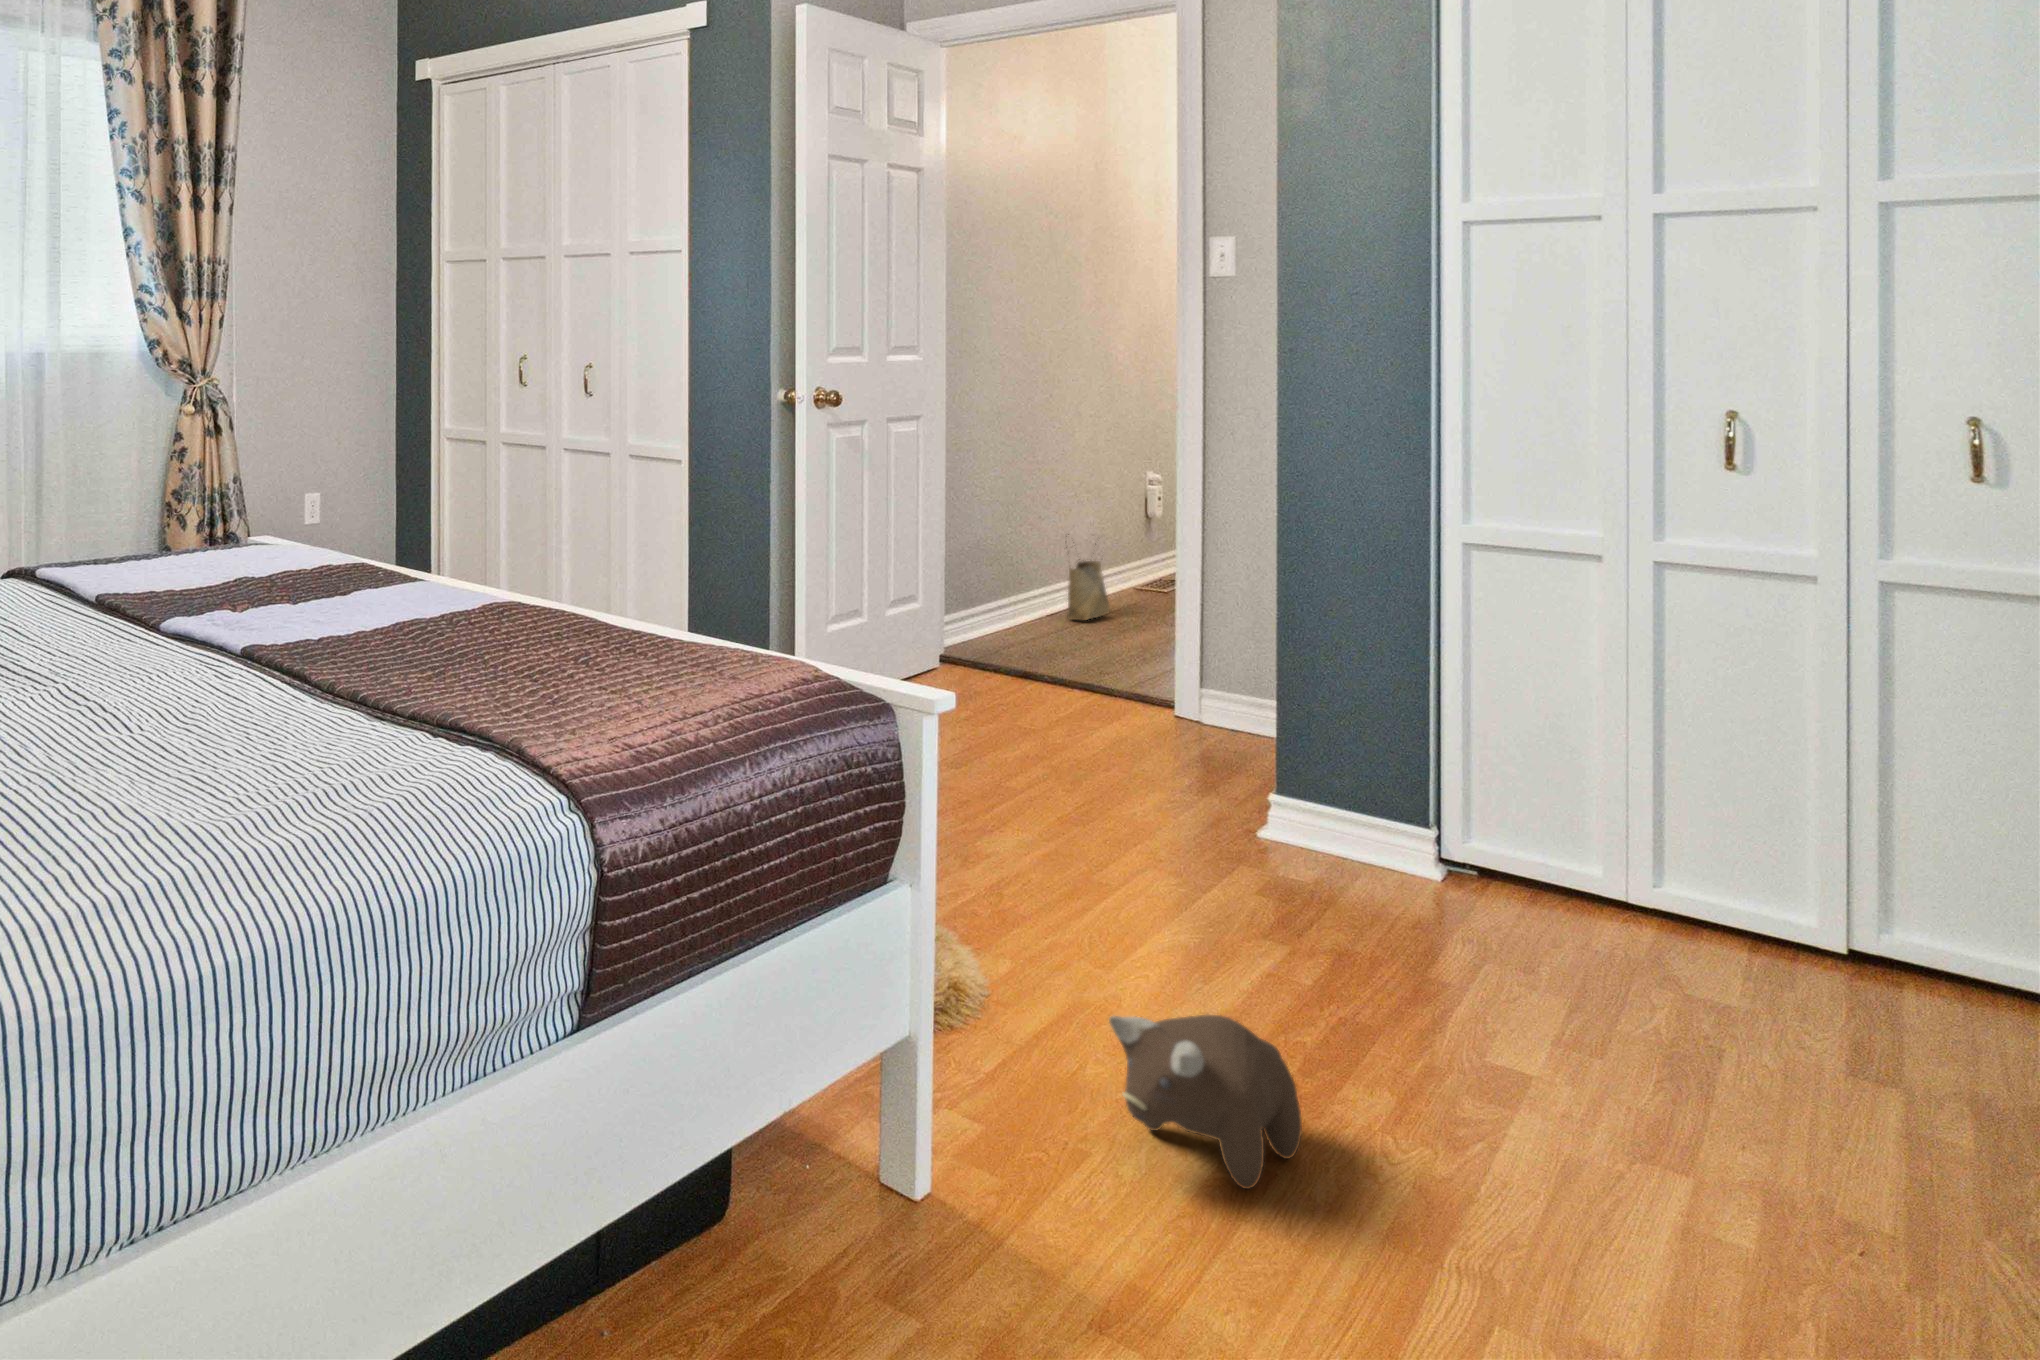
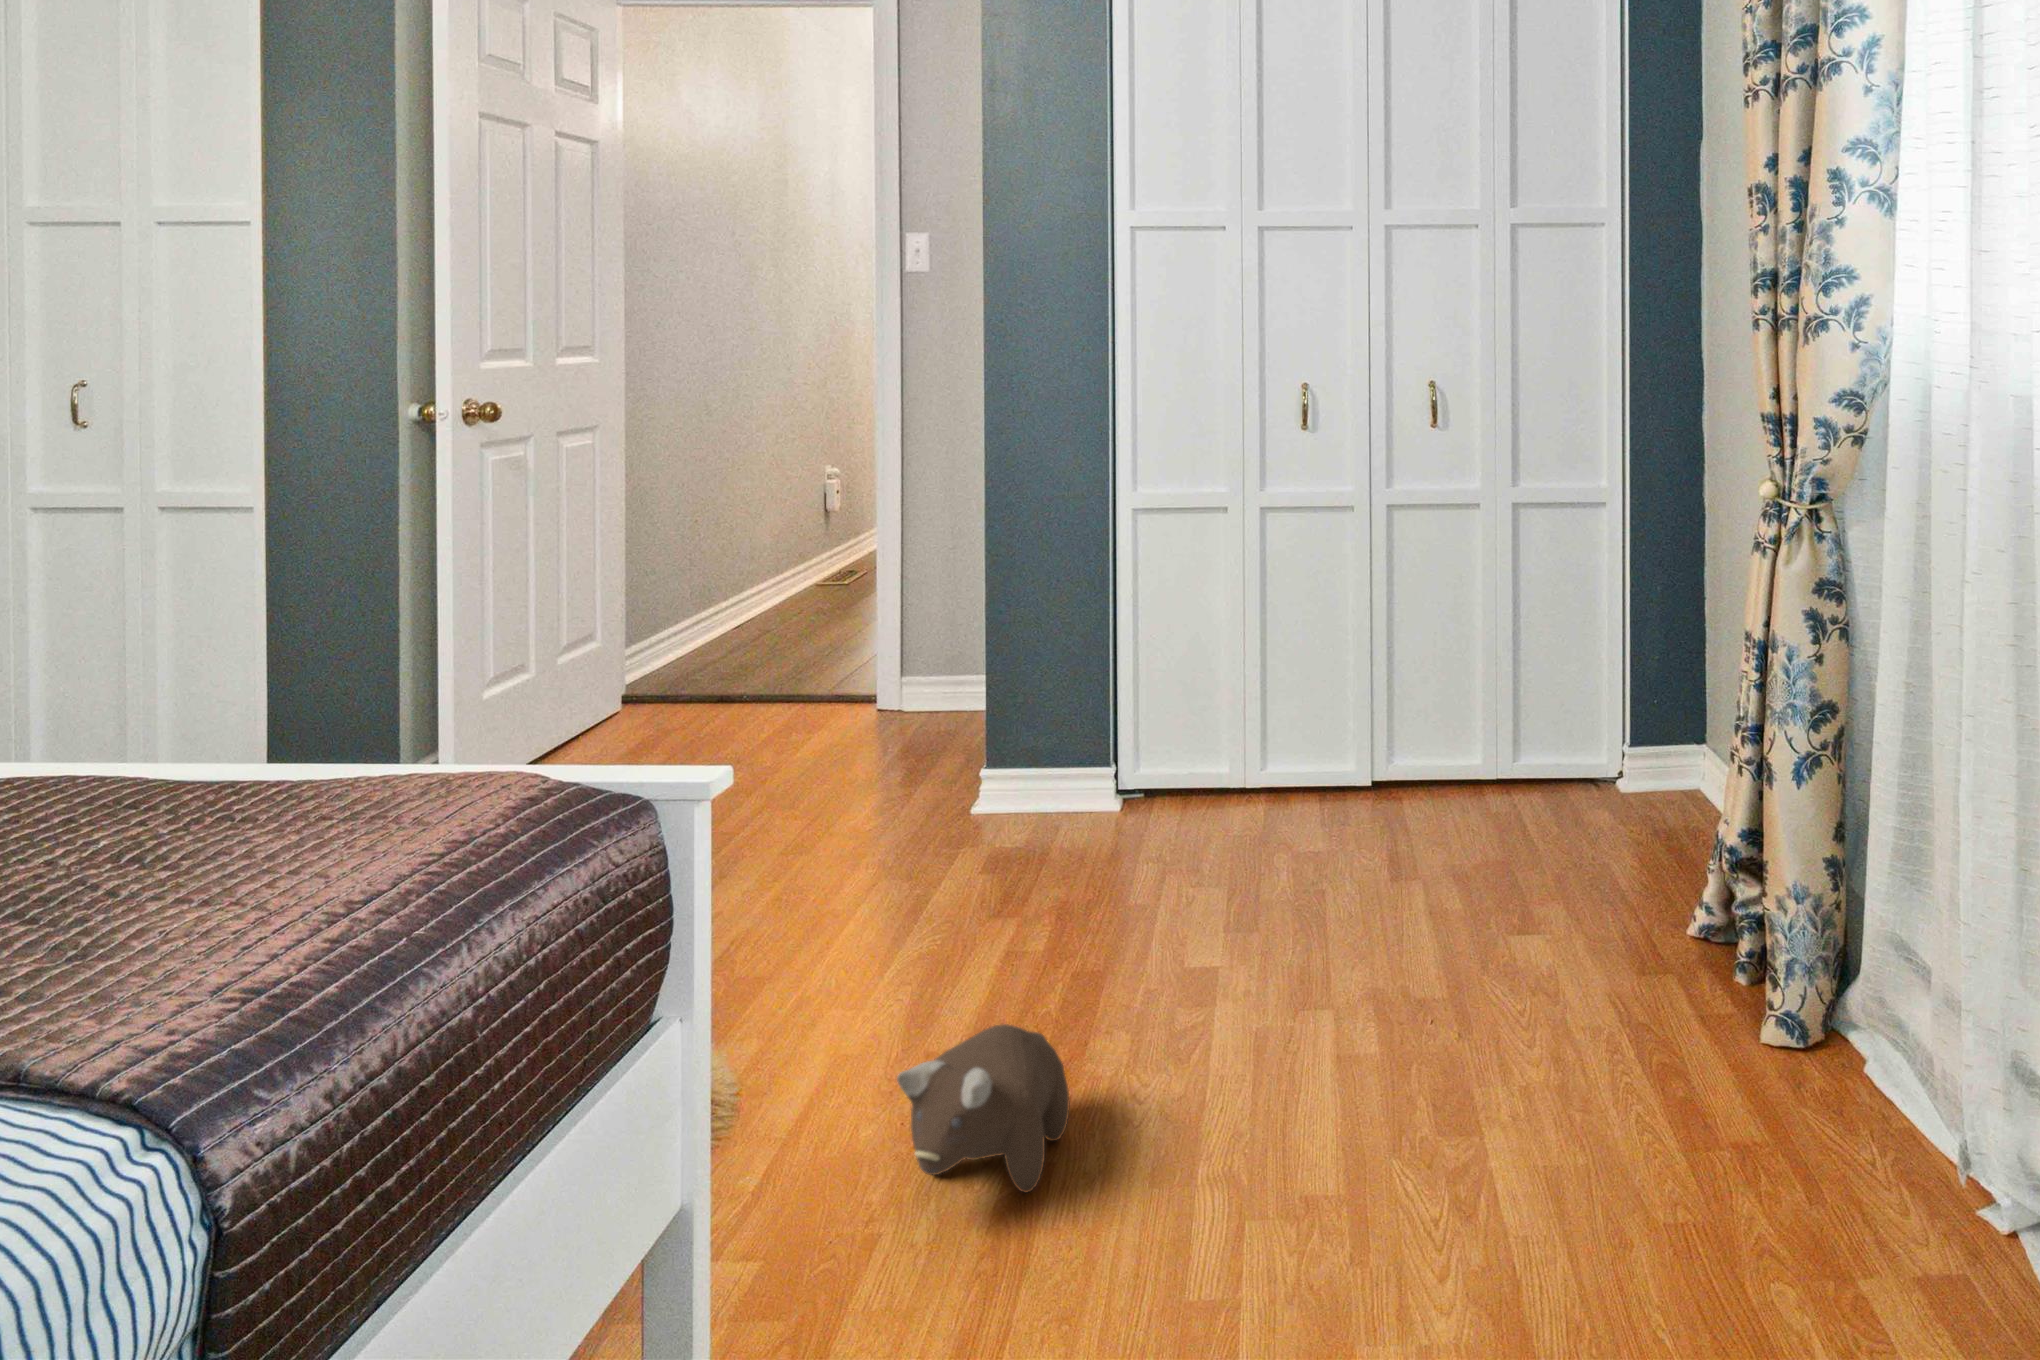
woven basket: present [1066,534,1110,620] -> none [758,536,805,630]

